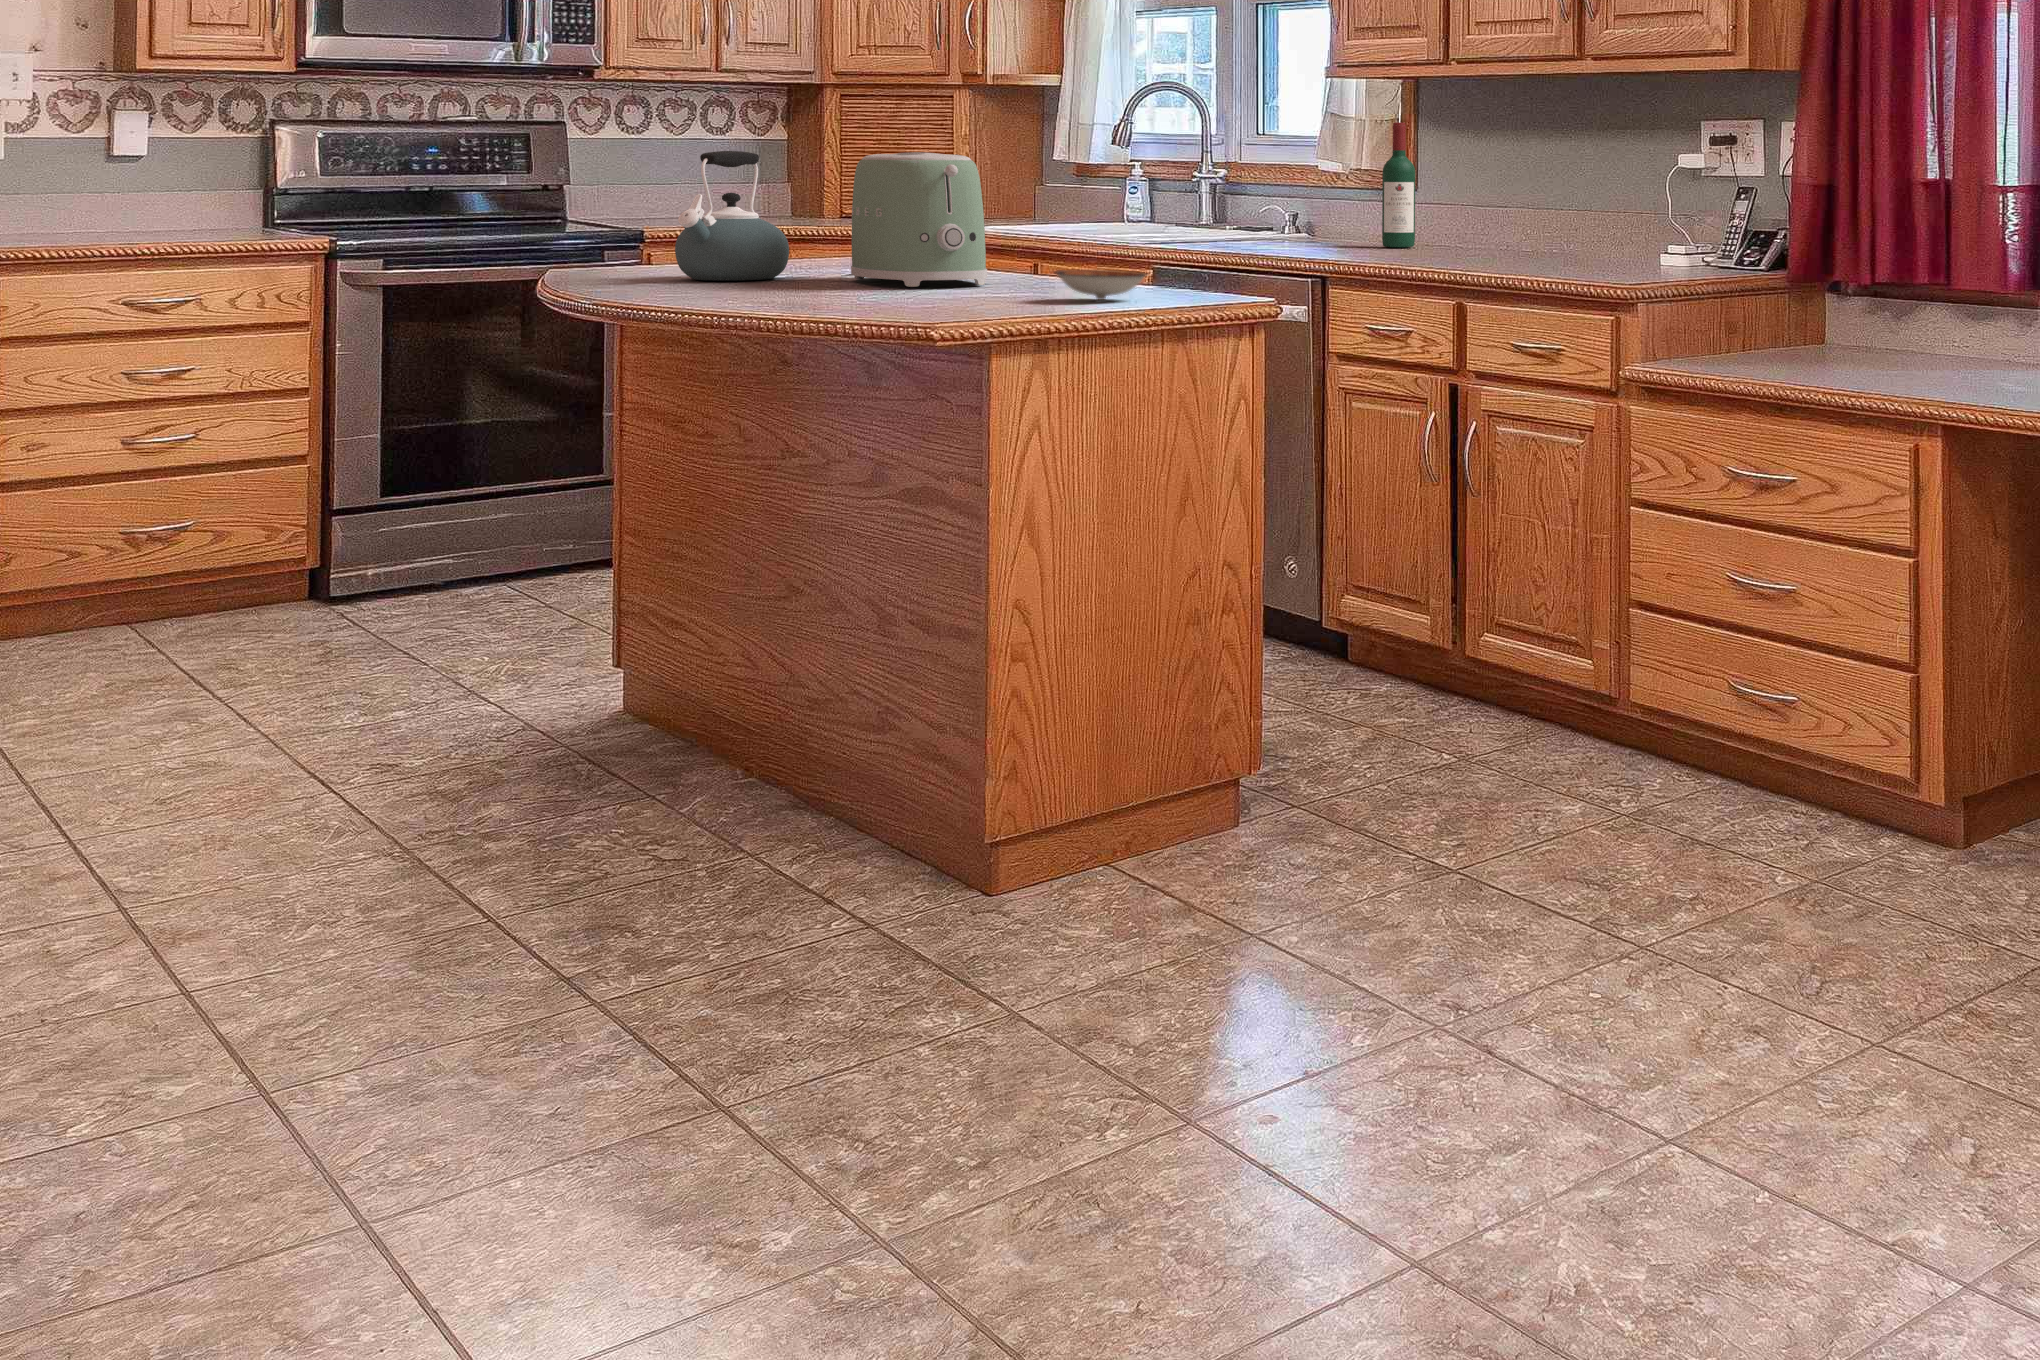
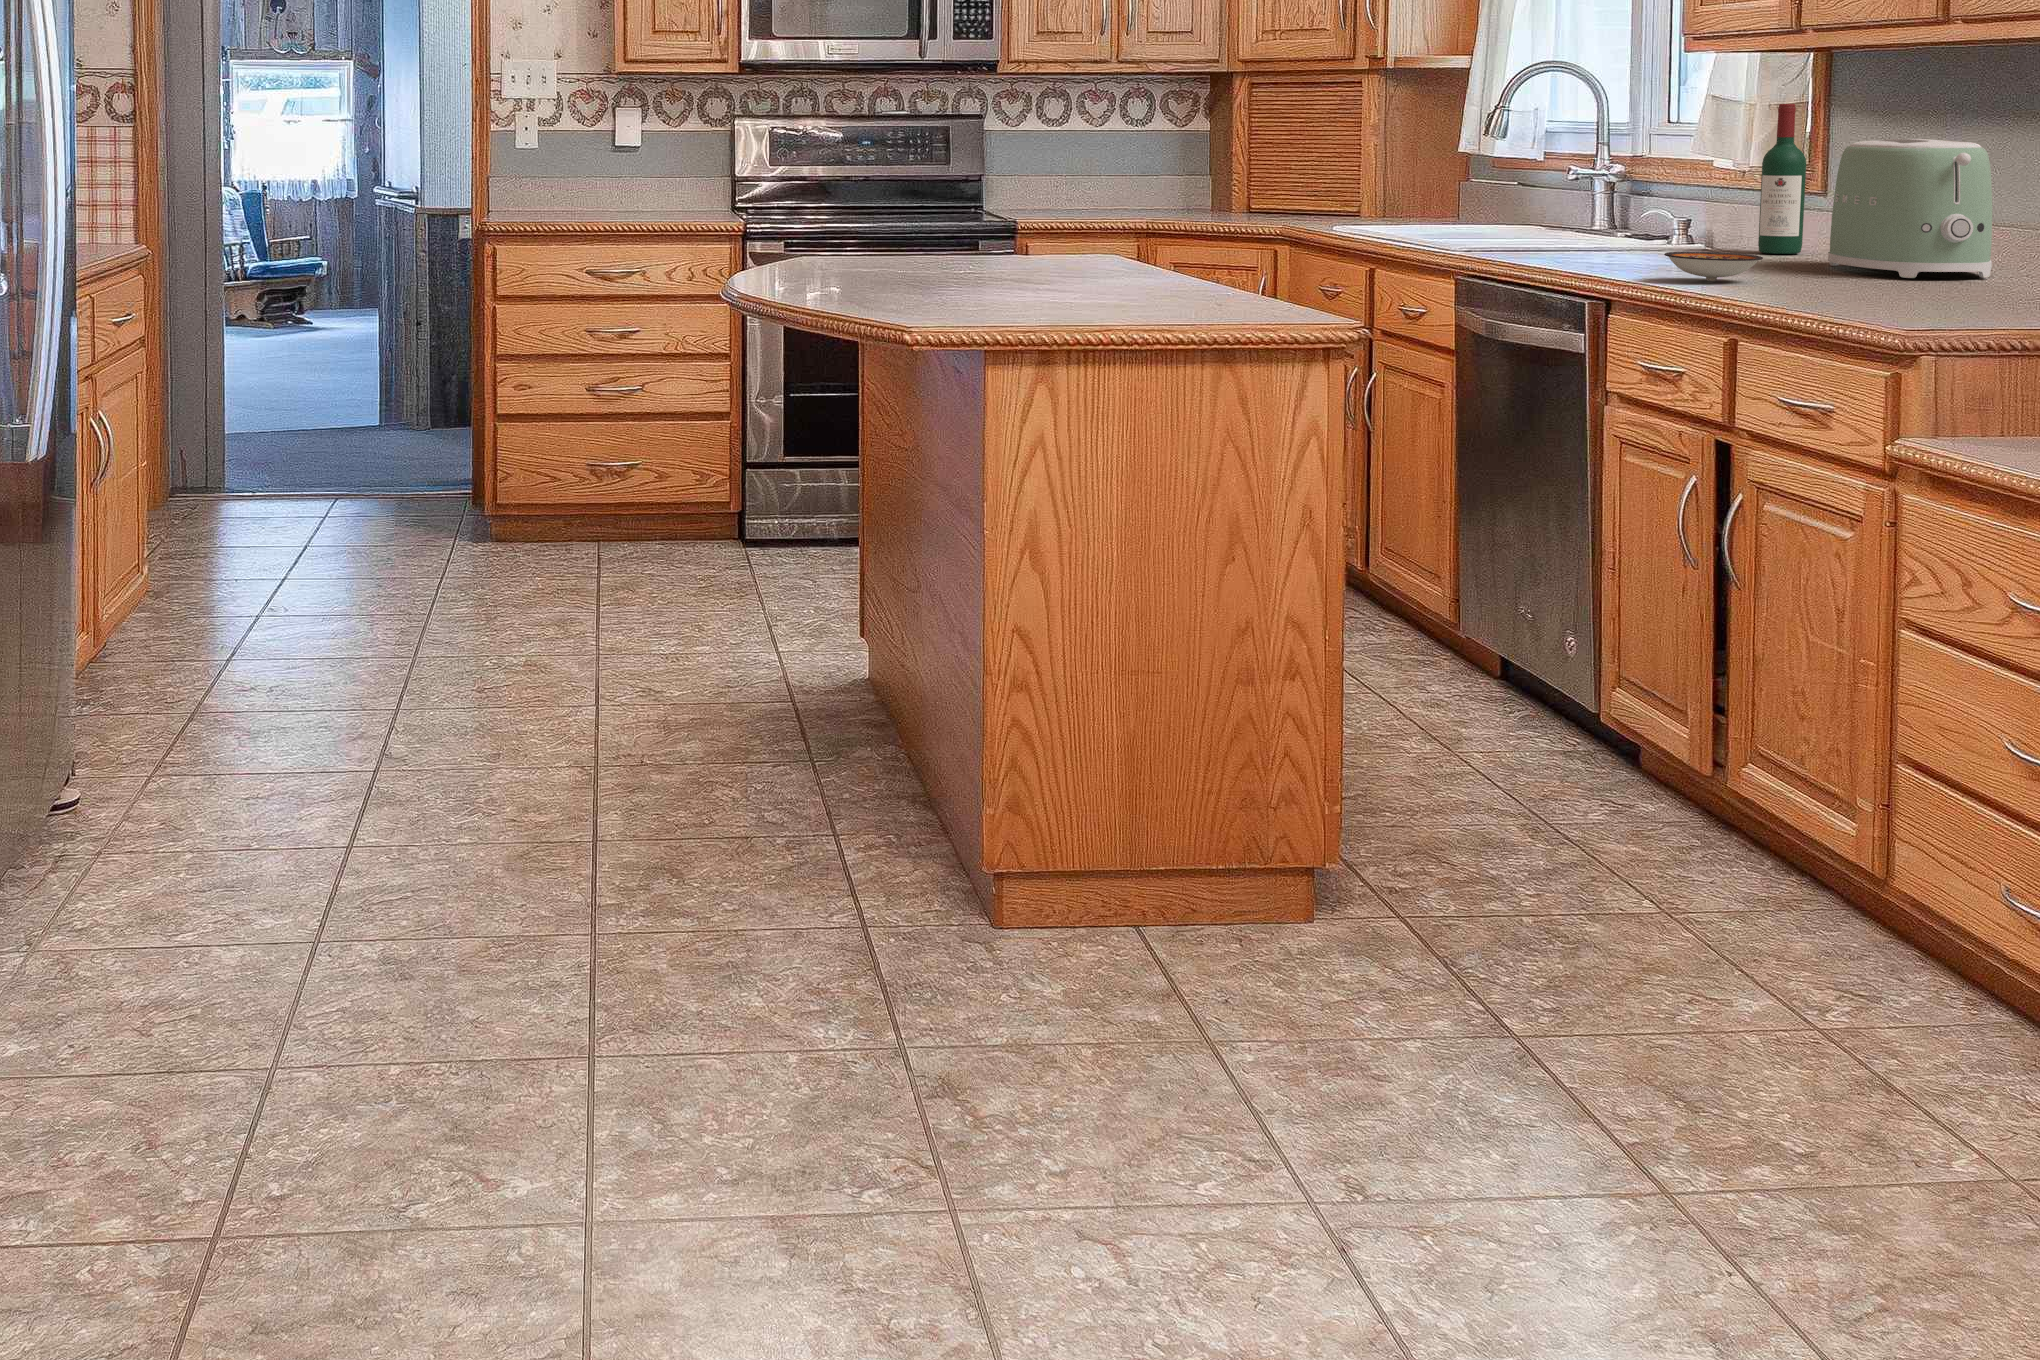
kettle: present [675,151,789,281] -> none [876,156,992,283]
toaster: present [851,152,987,287] -> present [1828,139,1992,278]
ceramic bowl: present [1055,270,1148,300] -> present [1664,252,1763,281]

